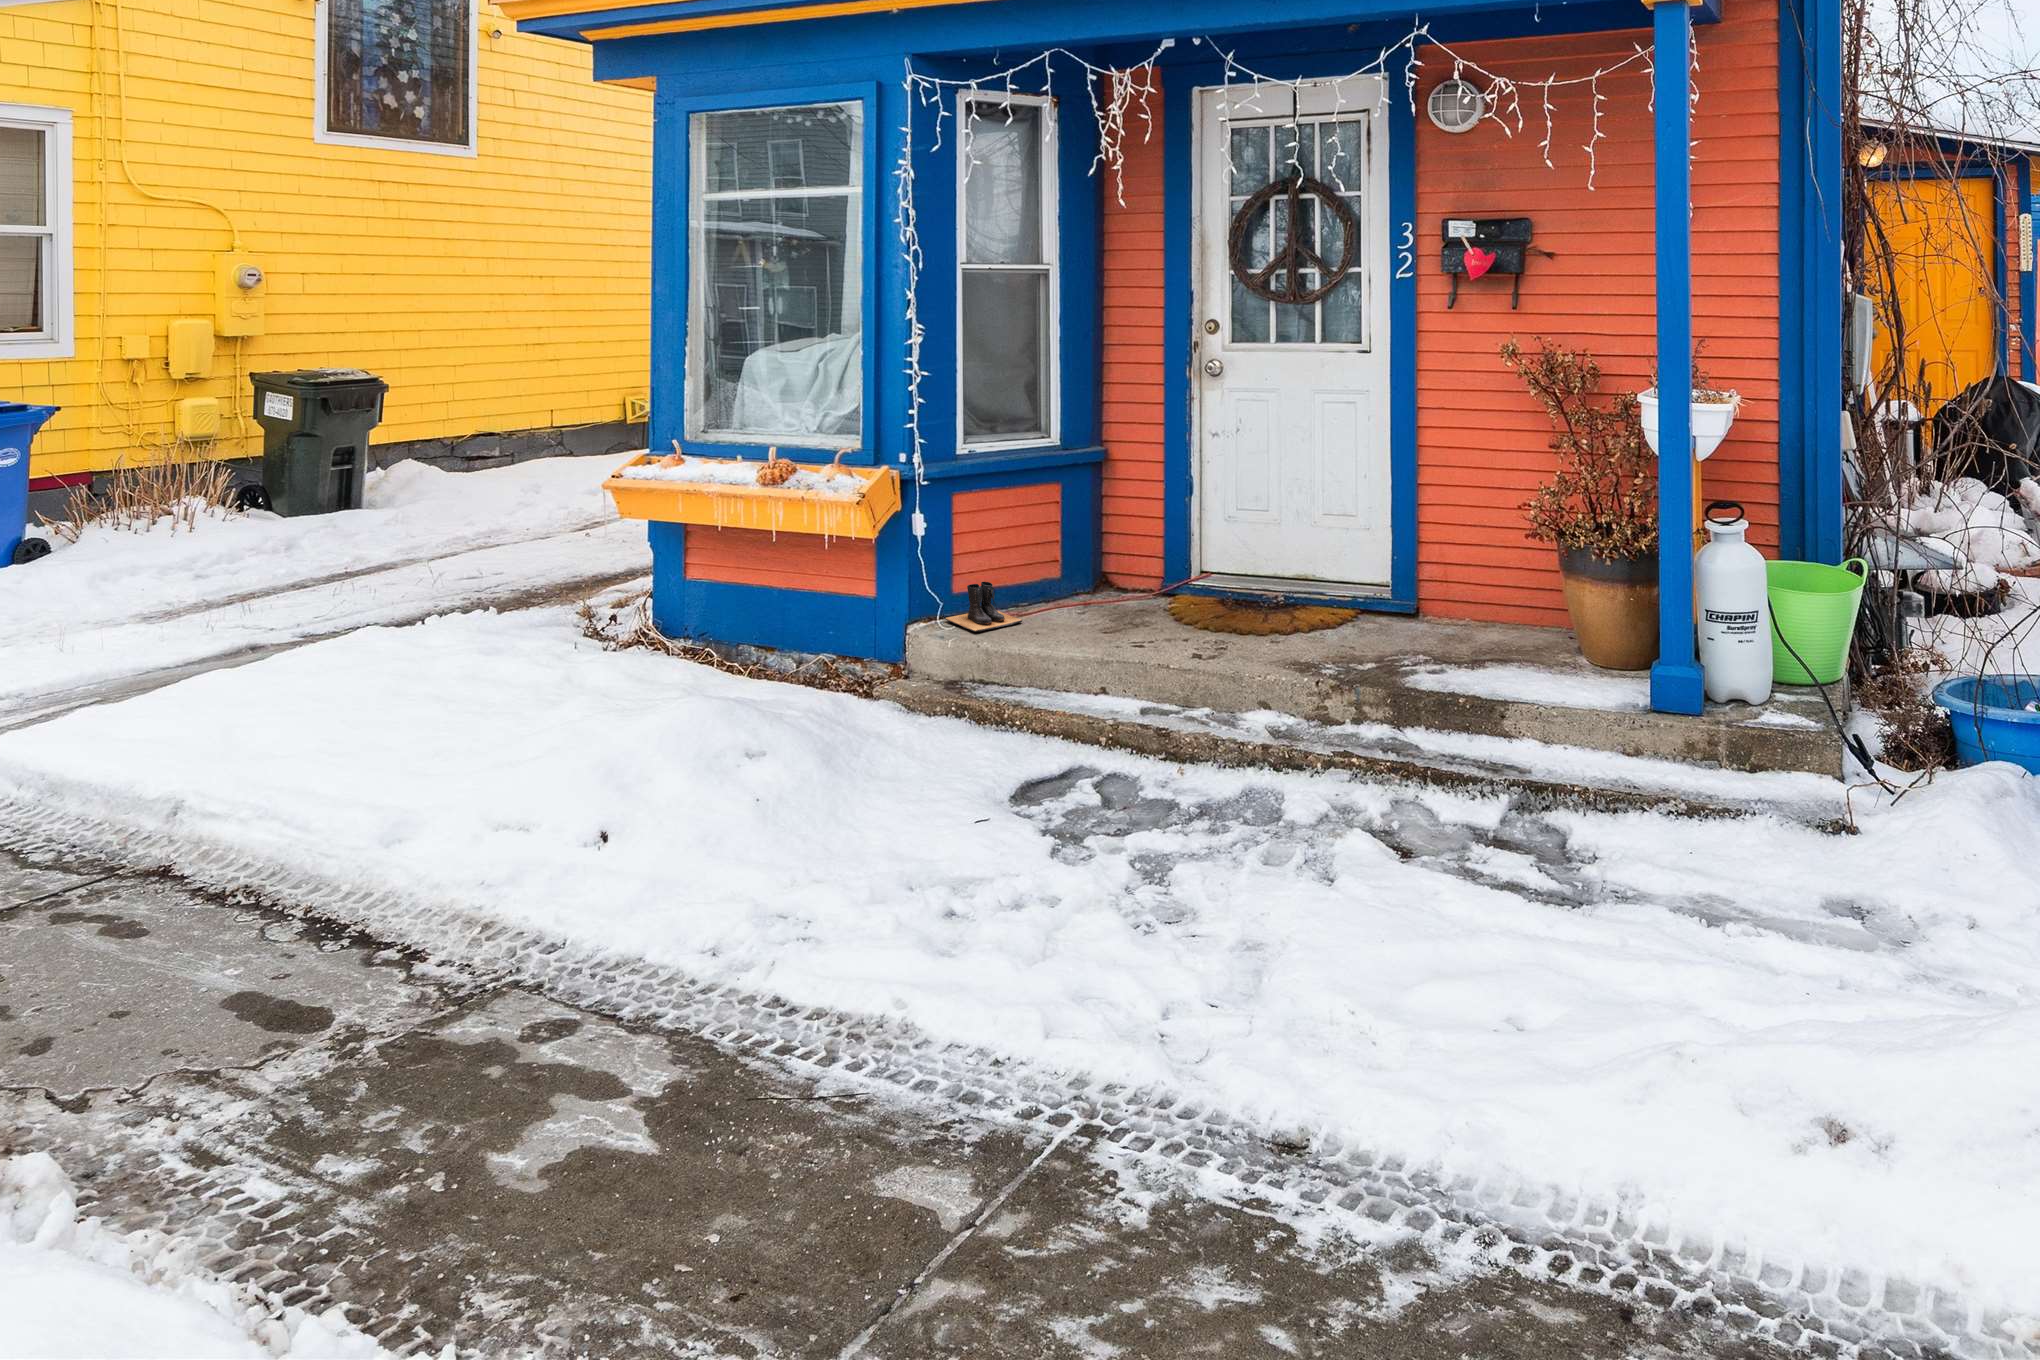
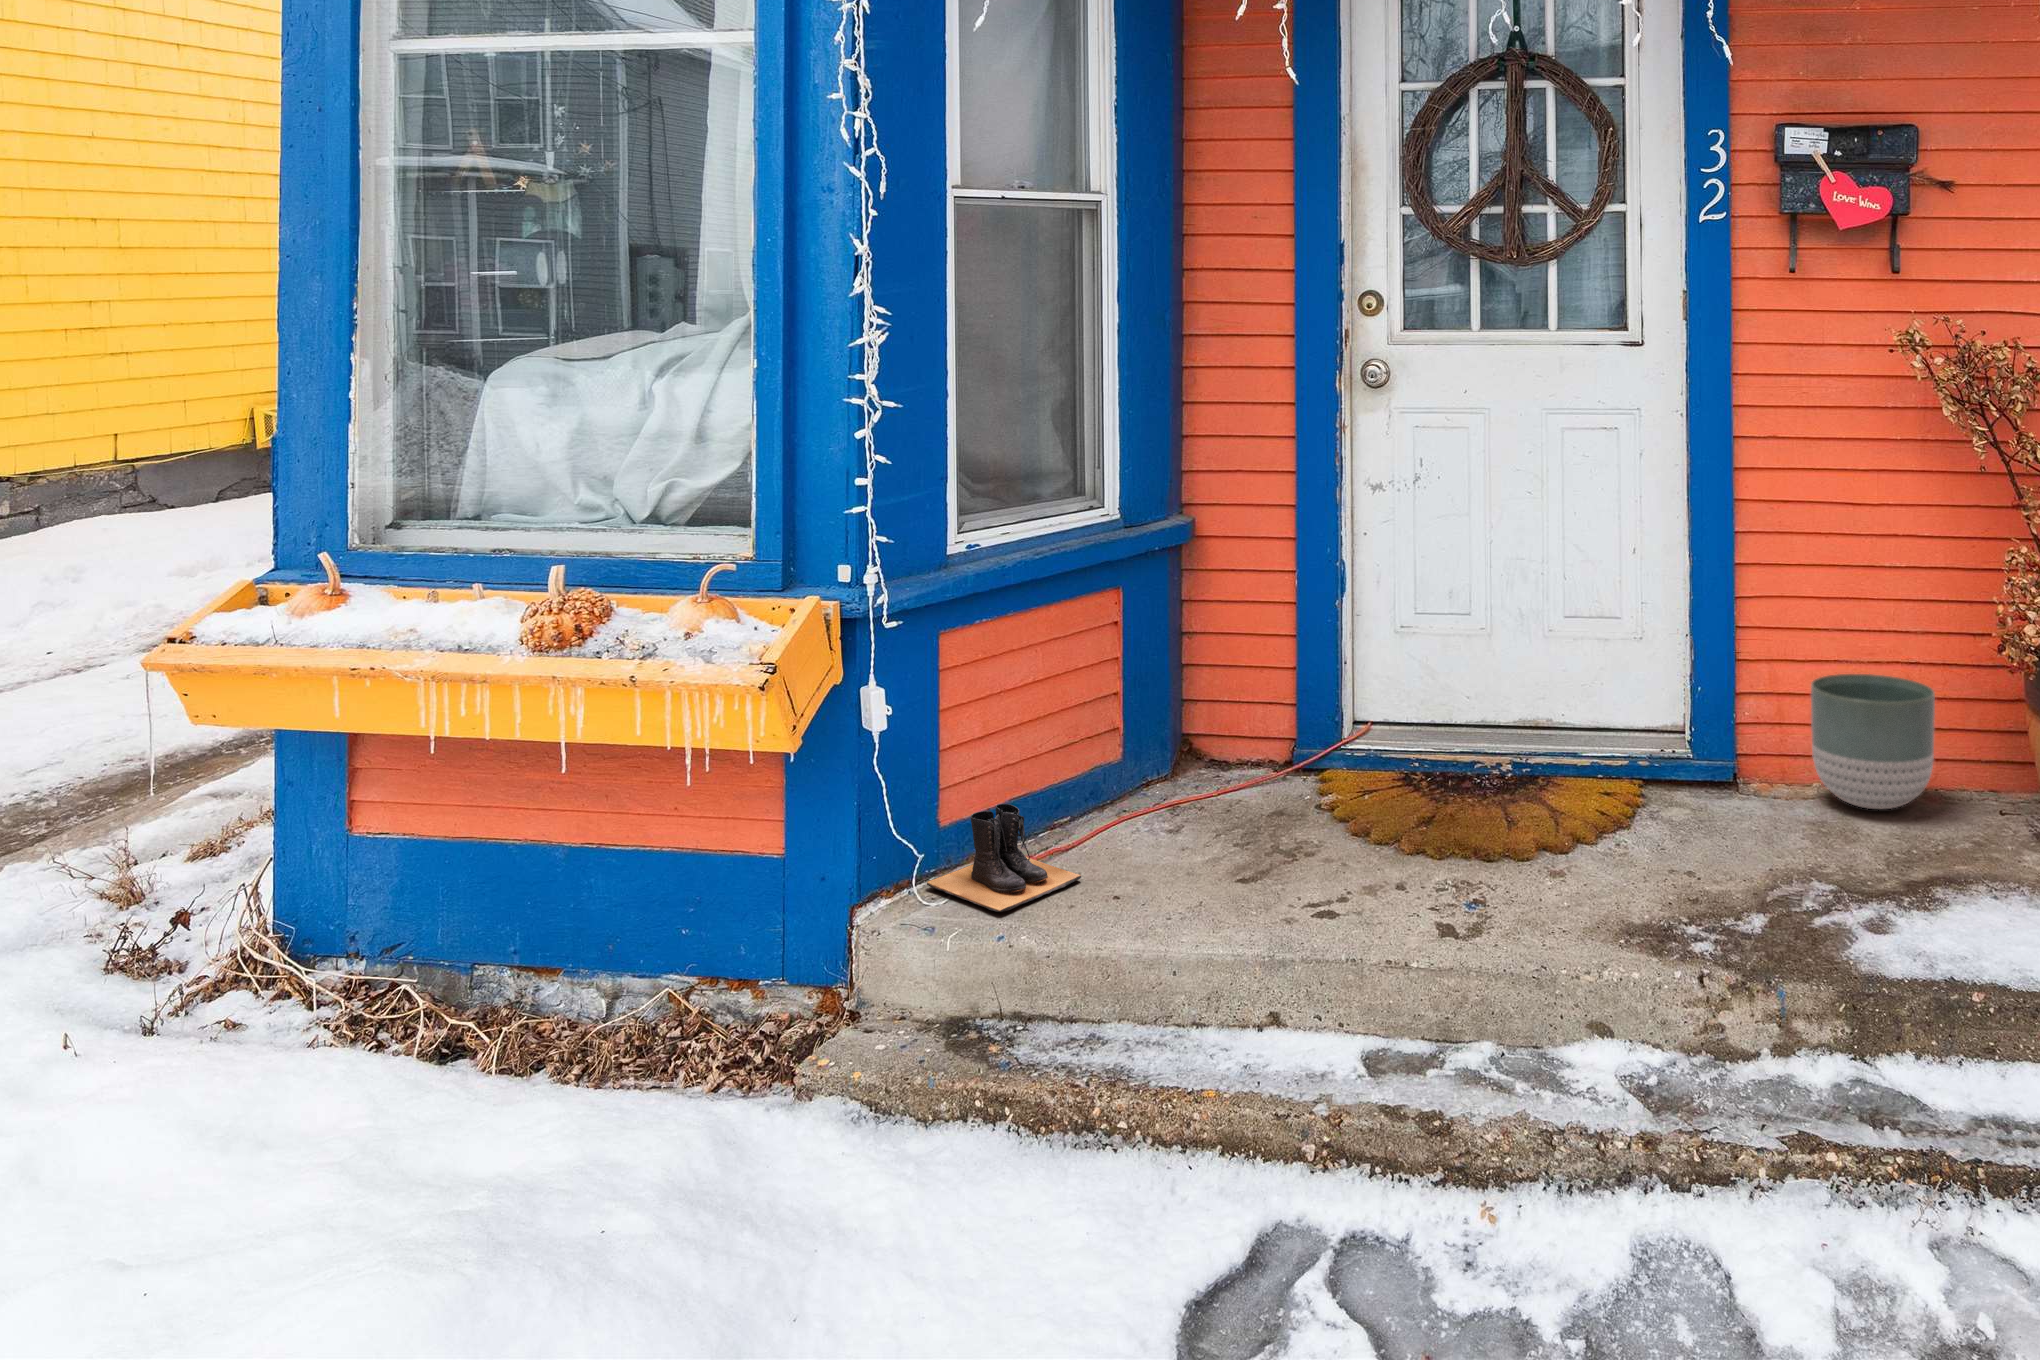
planter: none [1449,542,1520,619] -> present [1811,674,1935,810]

